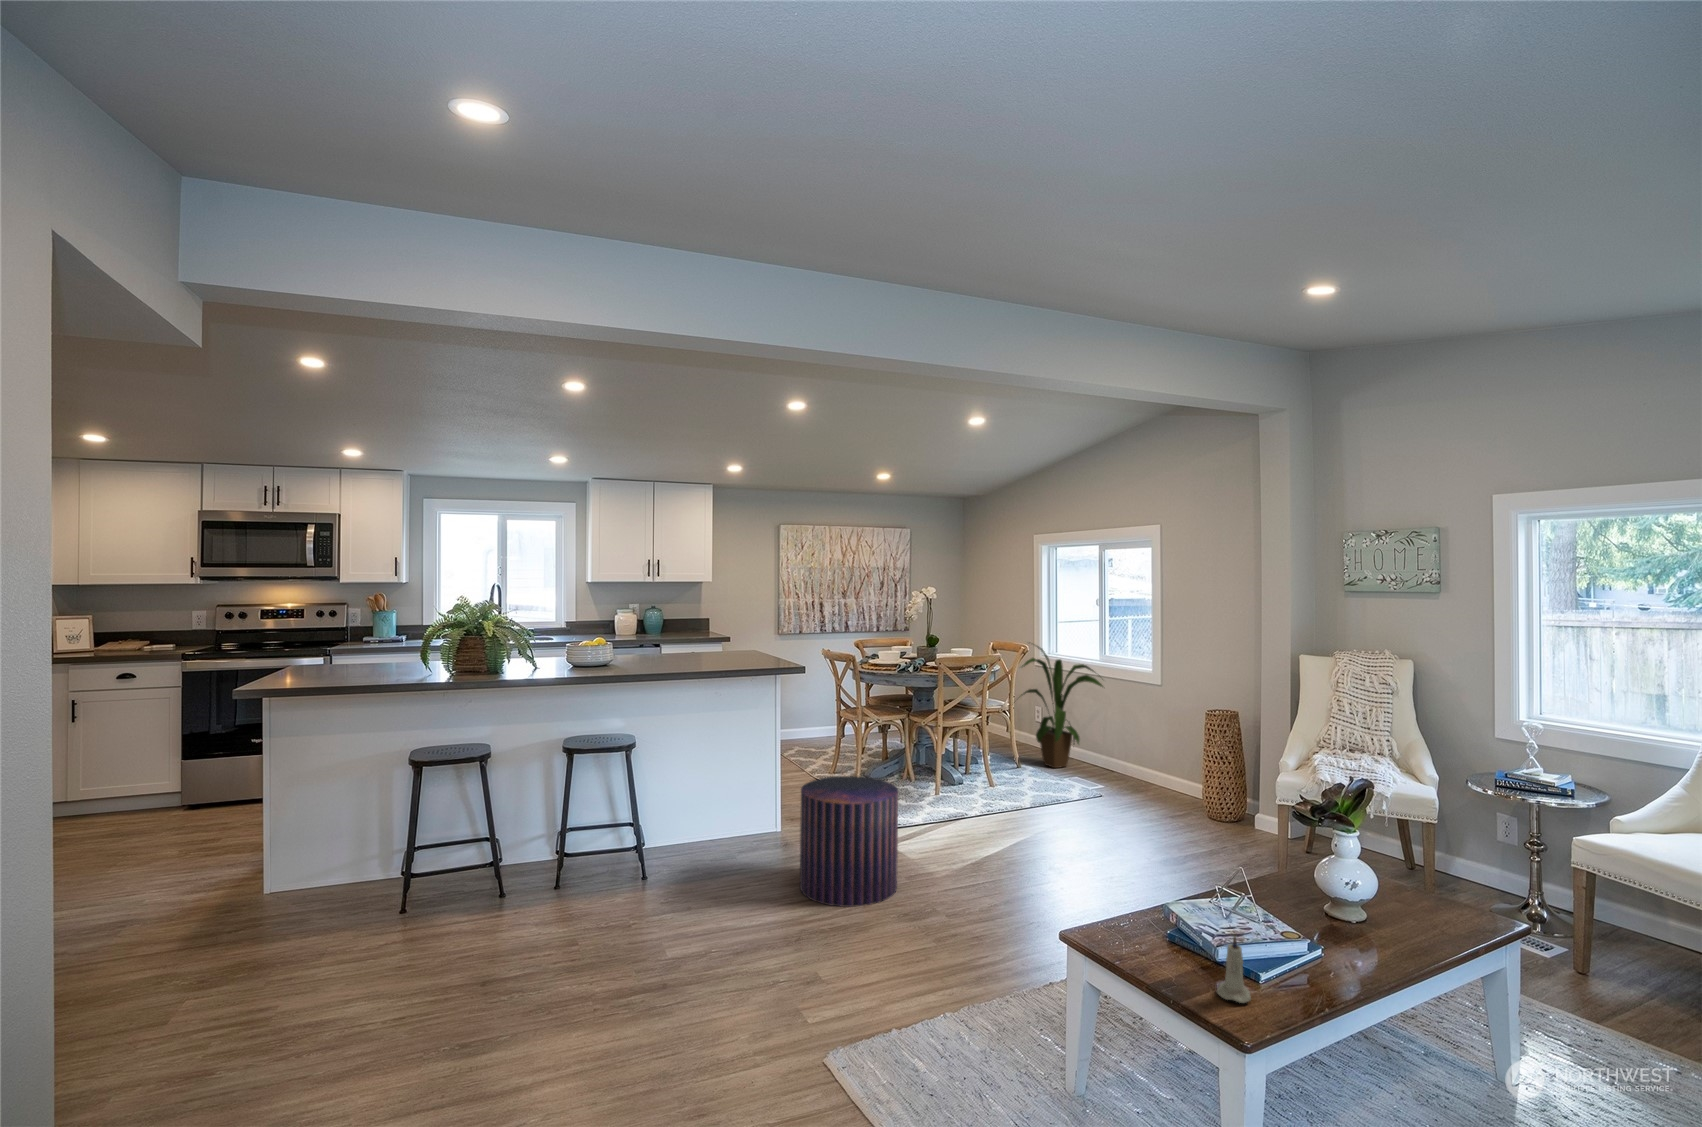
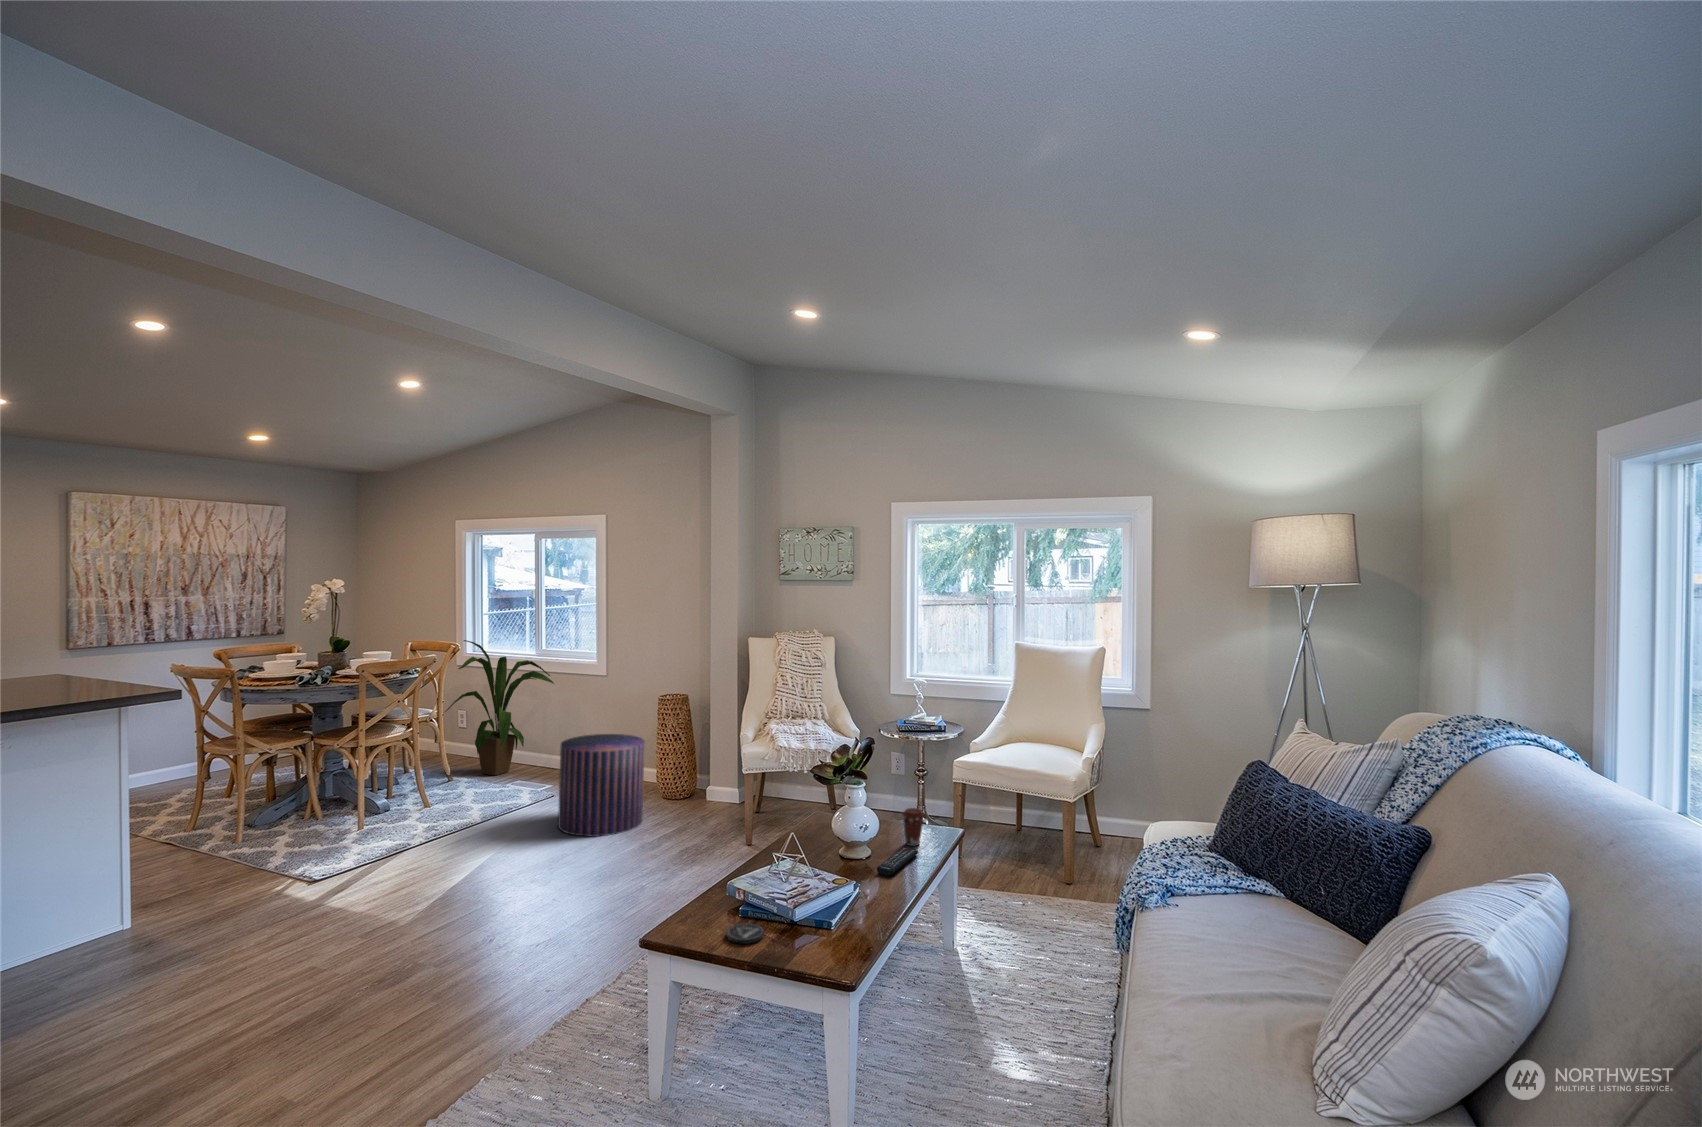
pouf: present [800,776,898,907] -> present [558,734,645,837]
coffee cup: none [1423,880,1459,929] -> present [902,808,924,846]
remote control: none [1362,925,1439,951] -> present [877,848,918,876]
candle: present [1217,936,1251,1003] -> none [805,890,835,953]
coaster: none [1141,946,1181,969] -> present [727,923,764,944]

